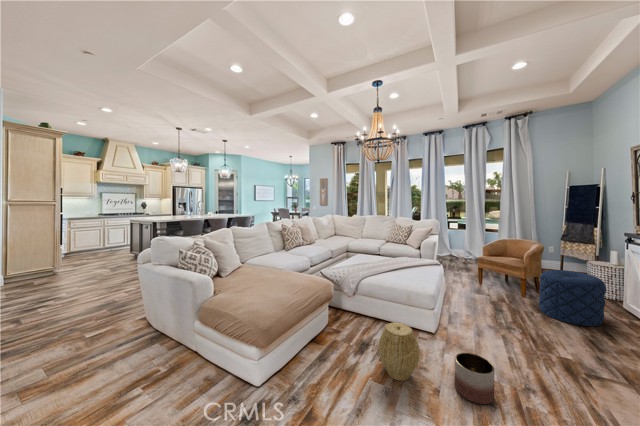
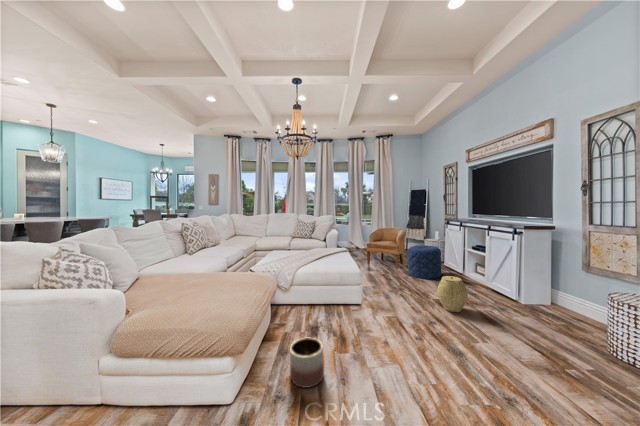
woven basket: present [379,322,420,381] -> present [437,276,468,312]
planter: present [454,353,495,404] -> present [290,338,324,388]

